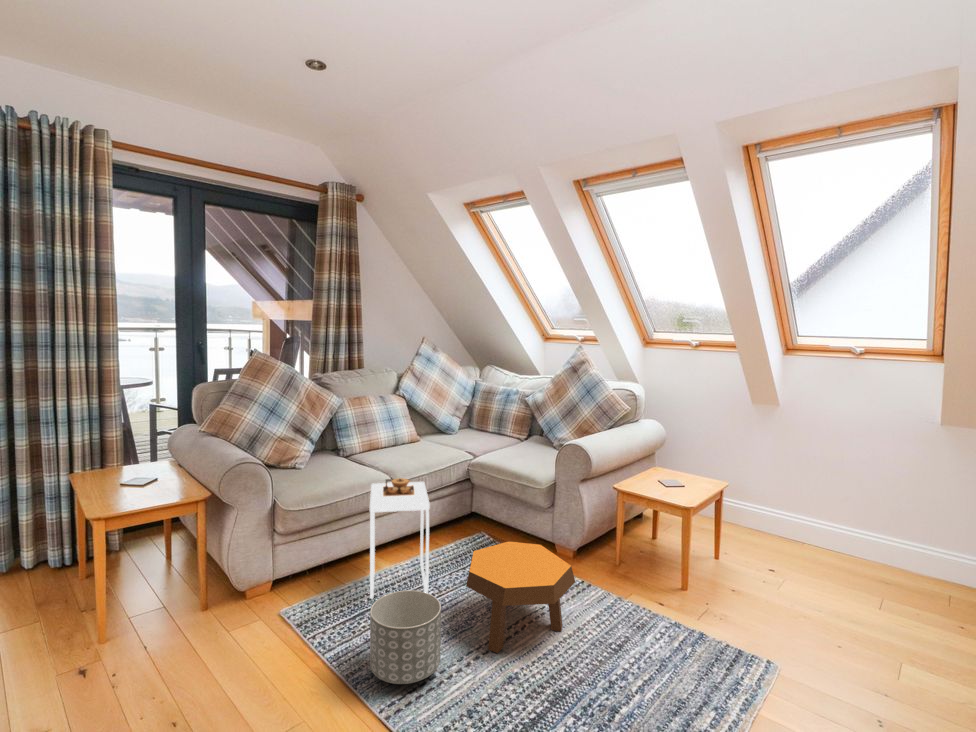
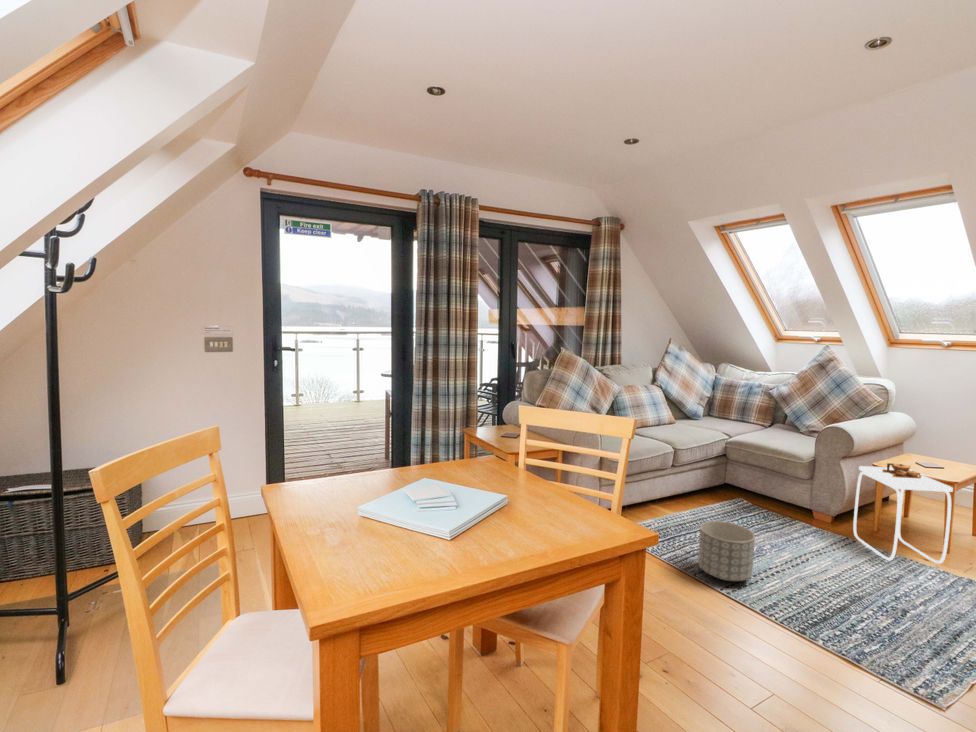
side table: present [370,478,430,598] -> present [853,463,953,564]
footstool: present [466,542,575,653] -> none [759,499,856,576]

